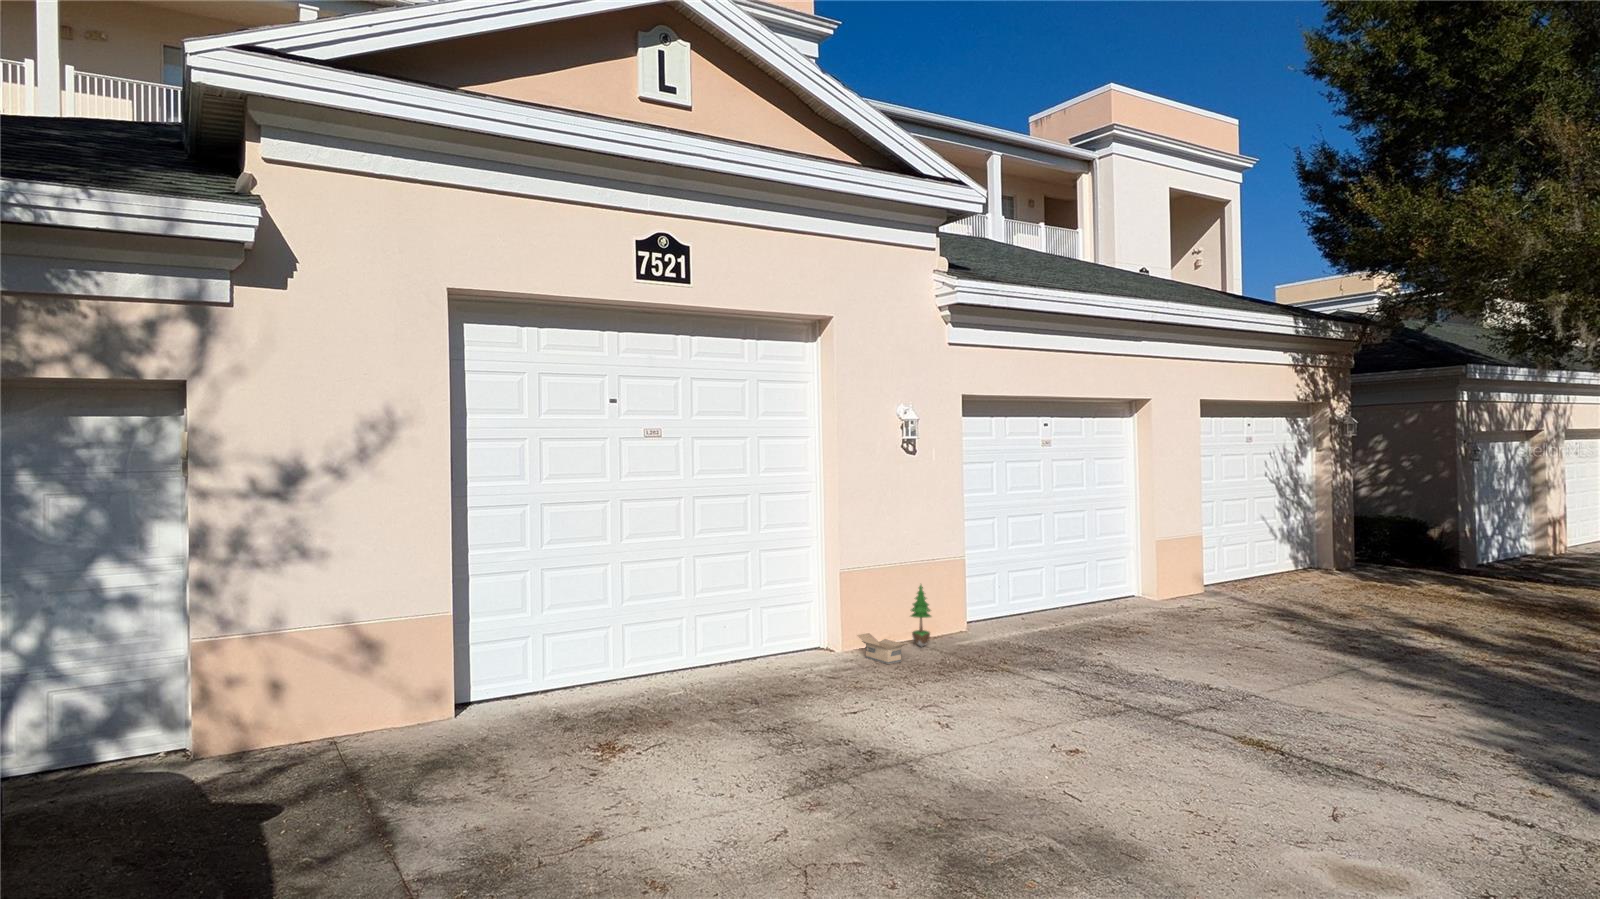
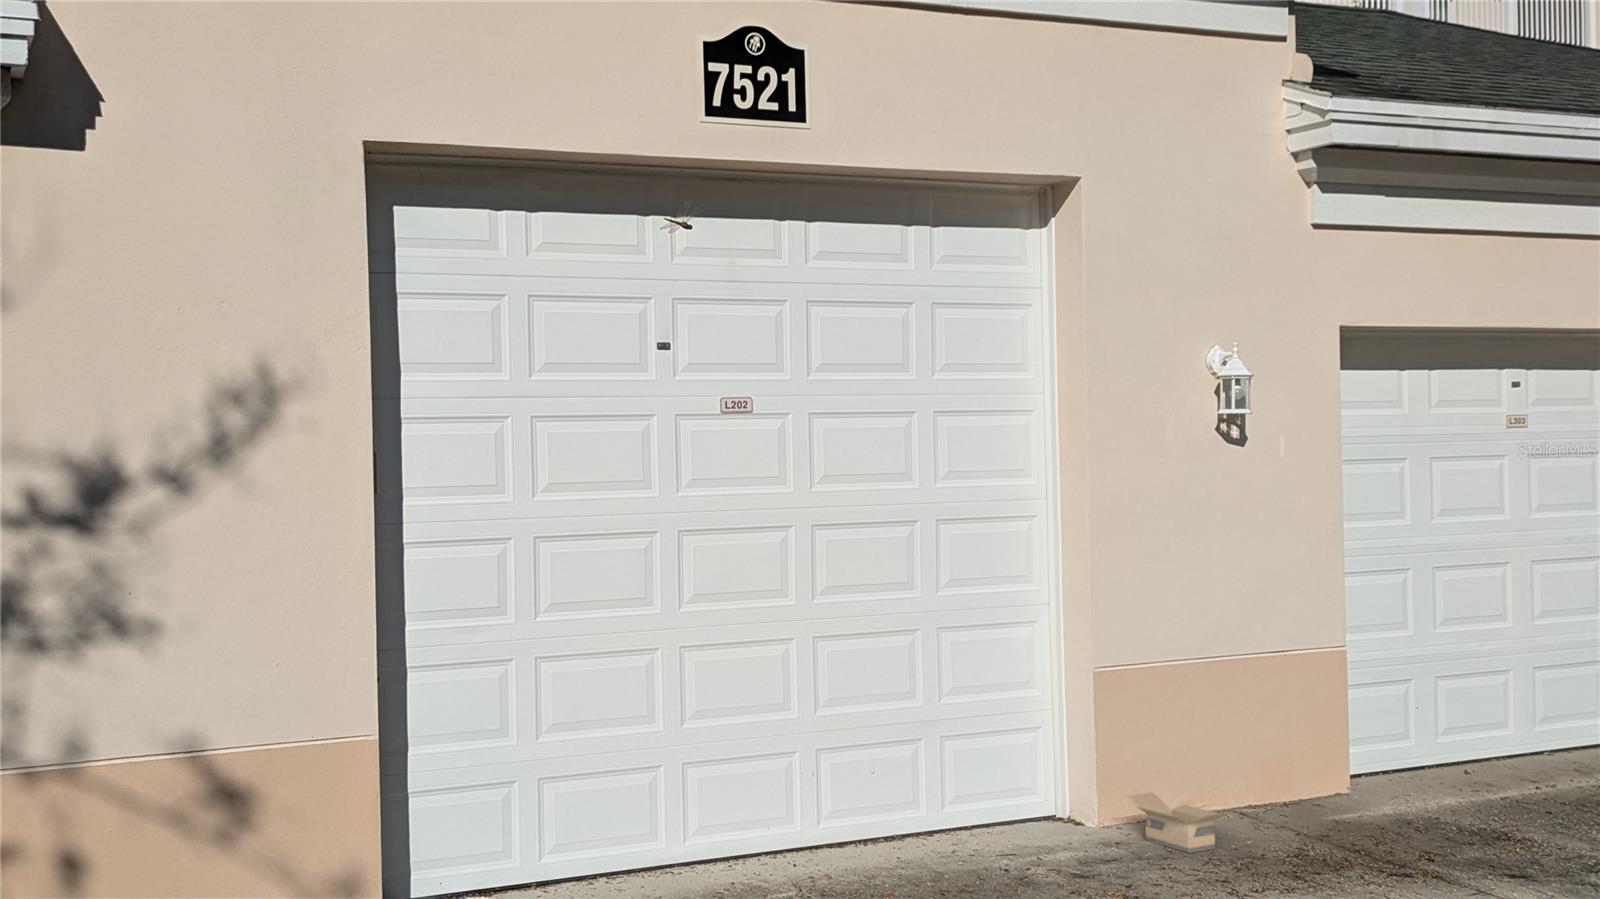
potted tree: present [911,585,931,647] -> none [1233,696,1279,823]

